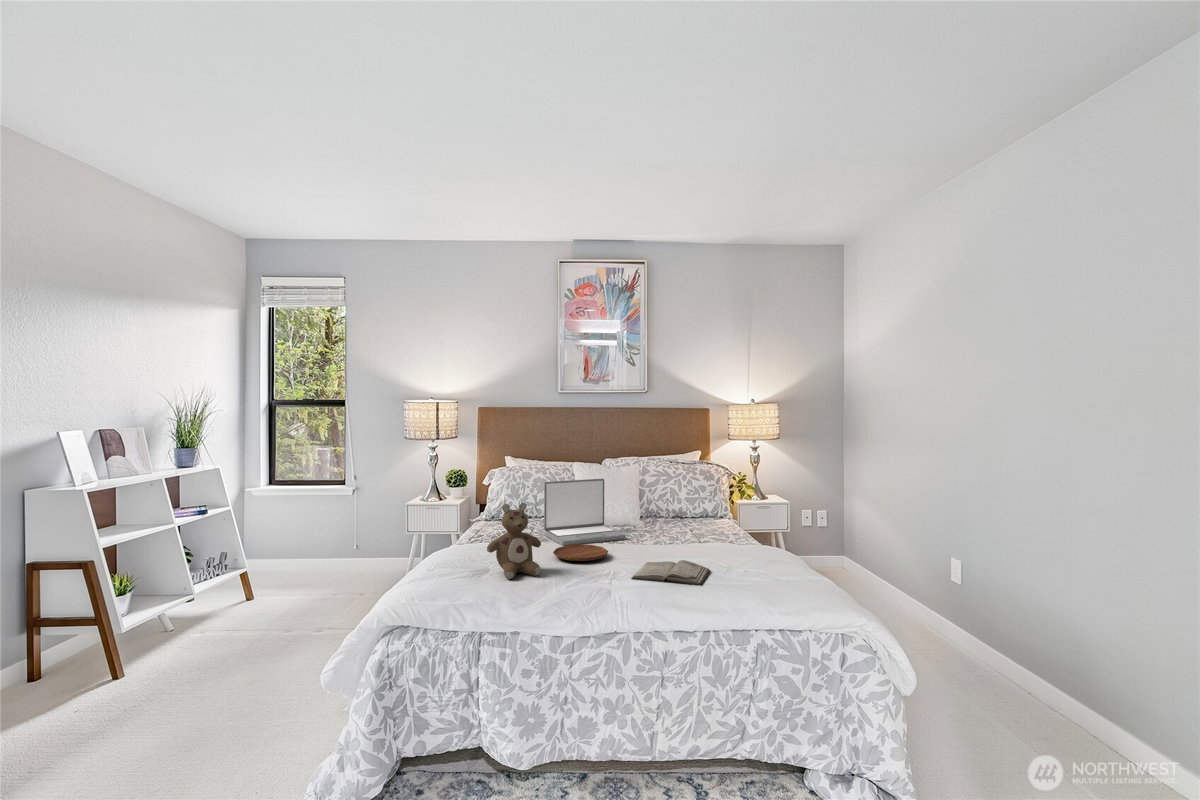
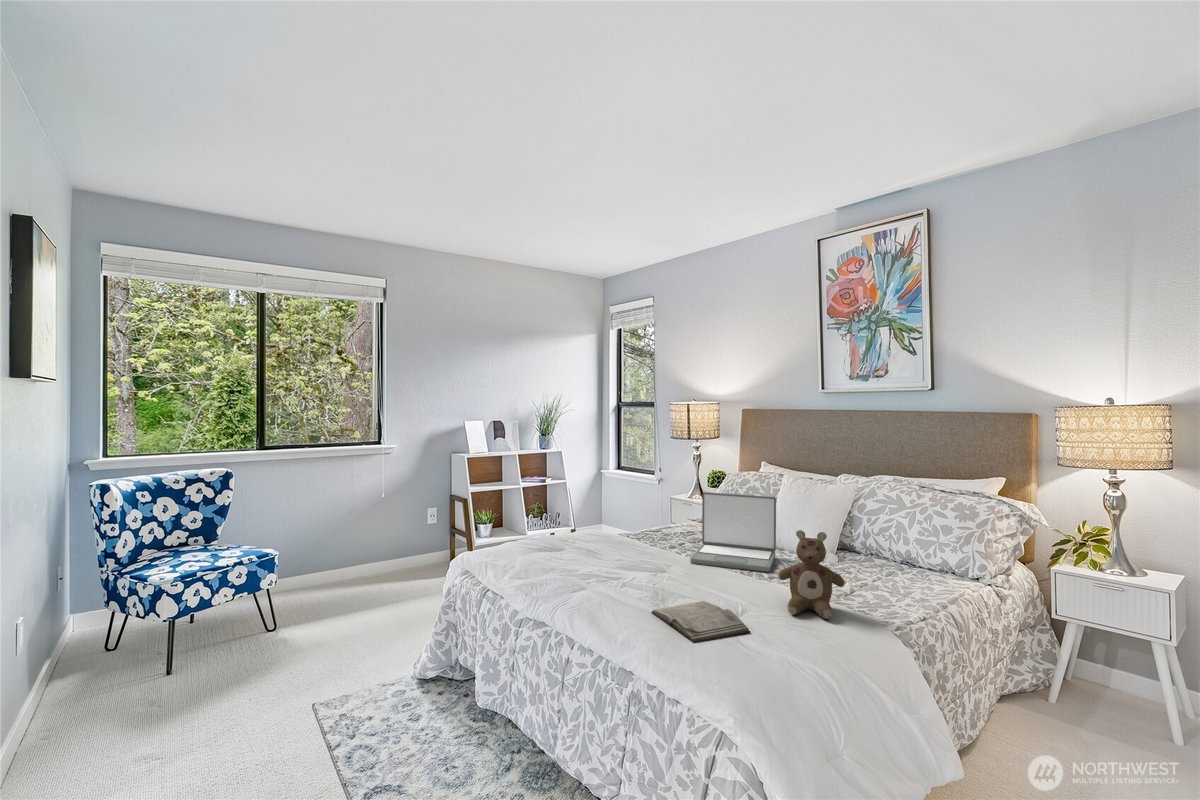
stuffed bear: present [487,503,541,579] -> present [778,530,845,619]
tray: present [553,544,608,561] -> none [641,563,701,584]

